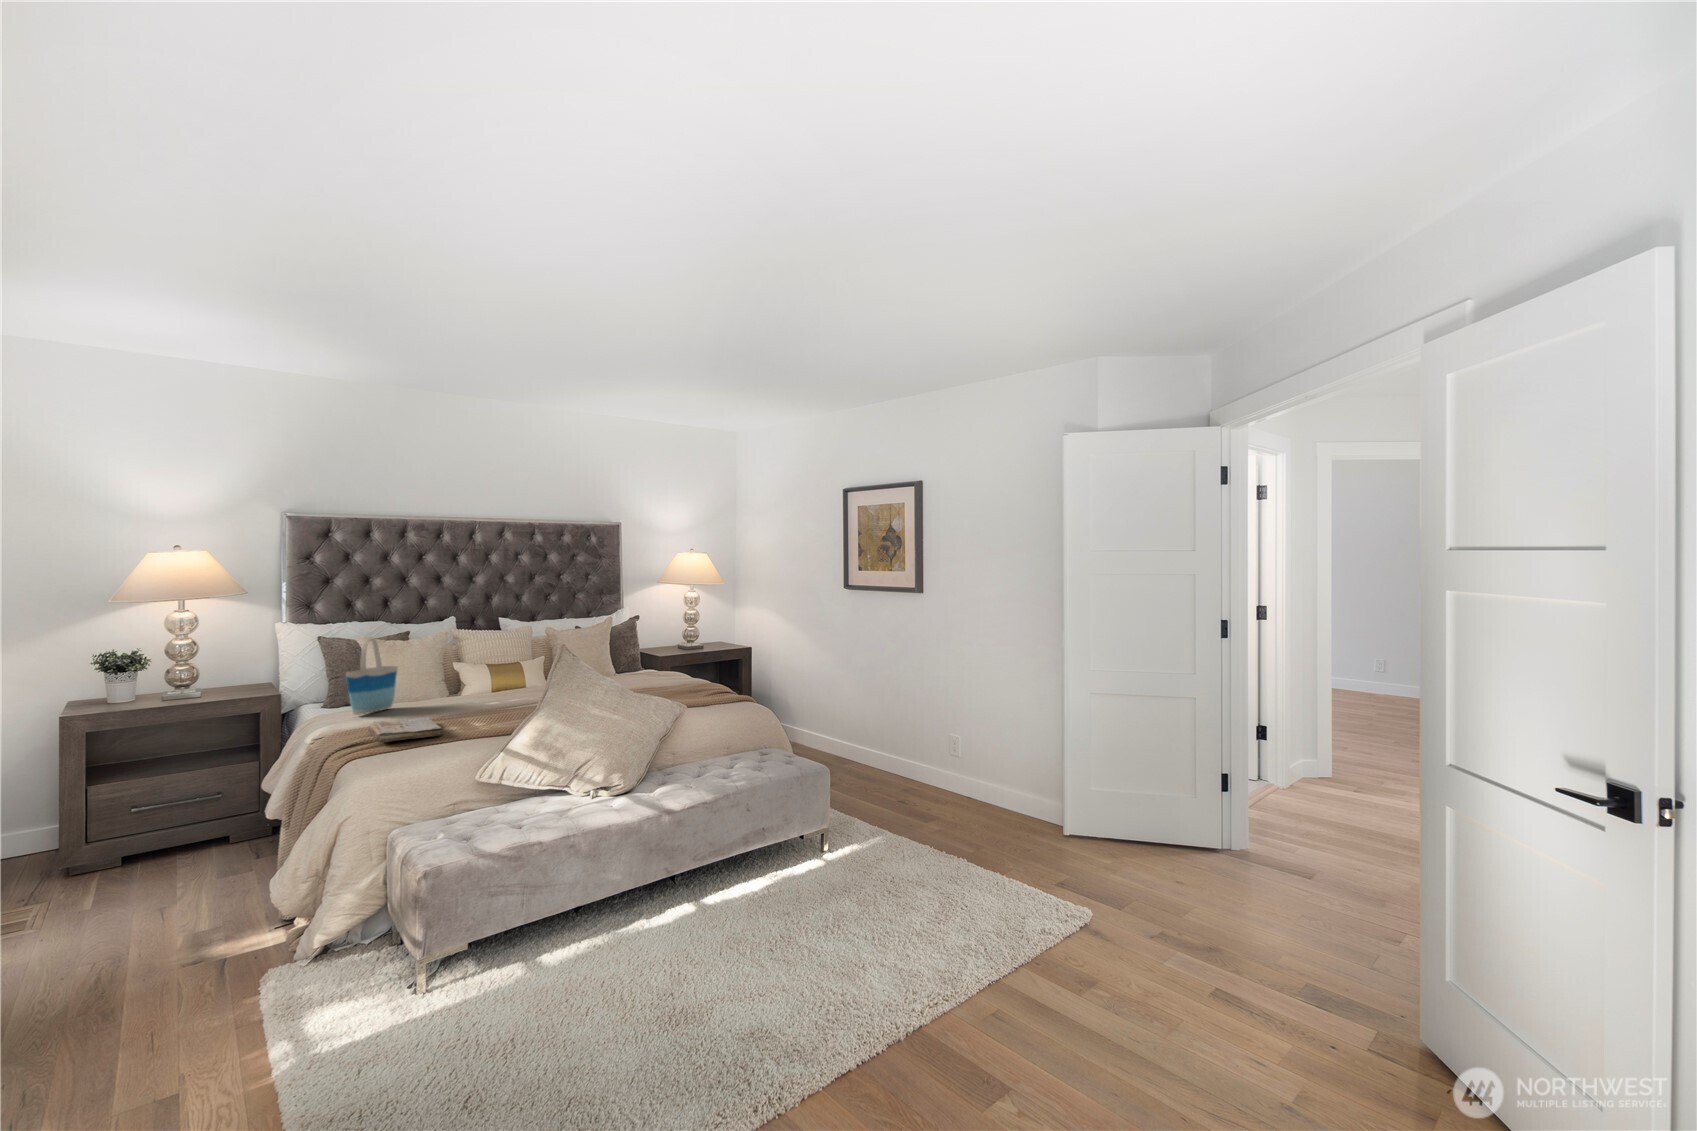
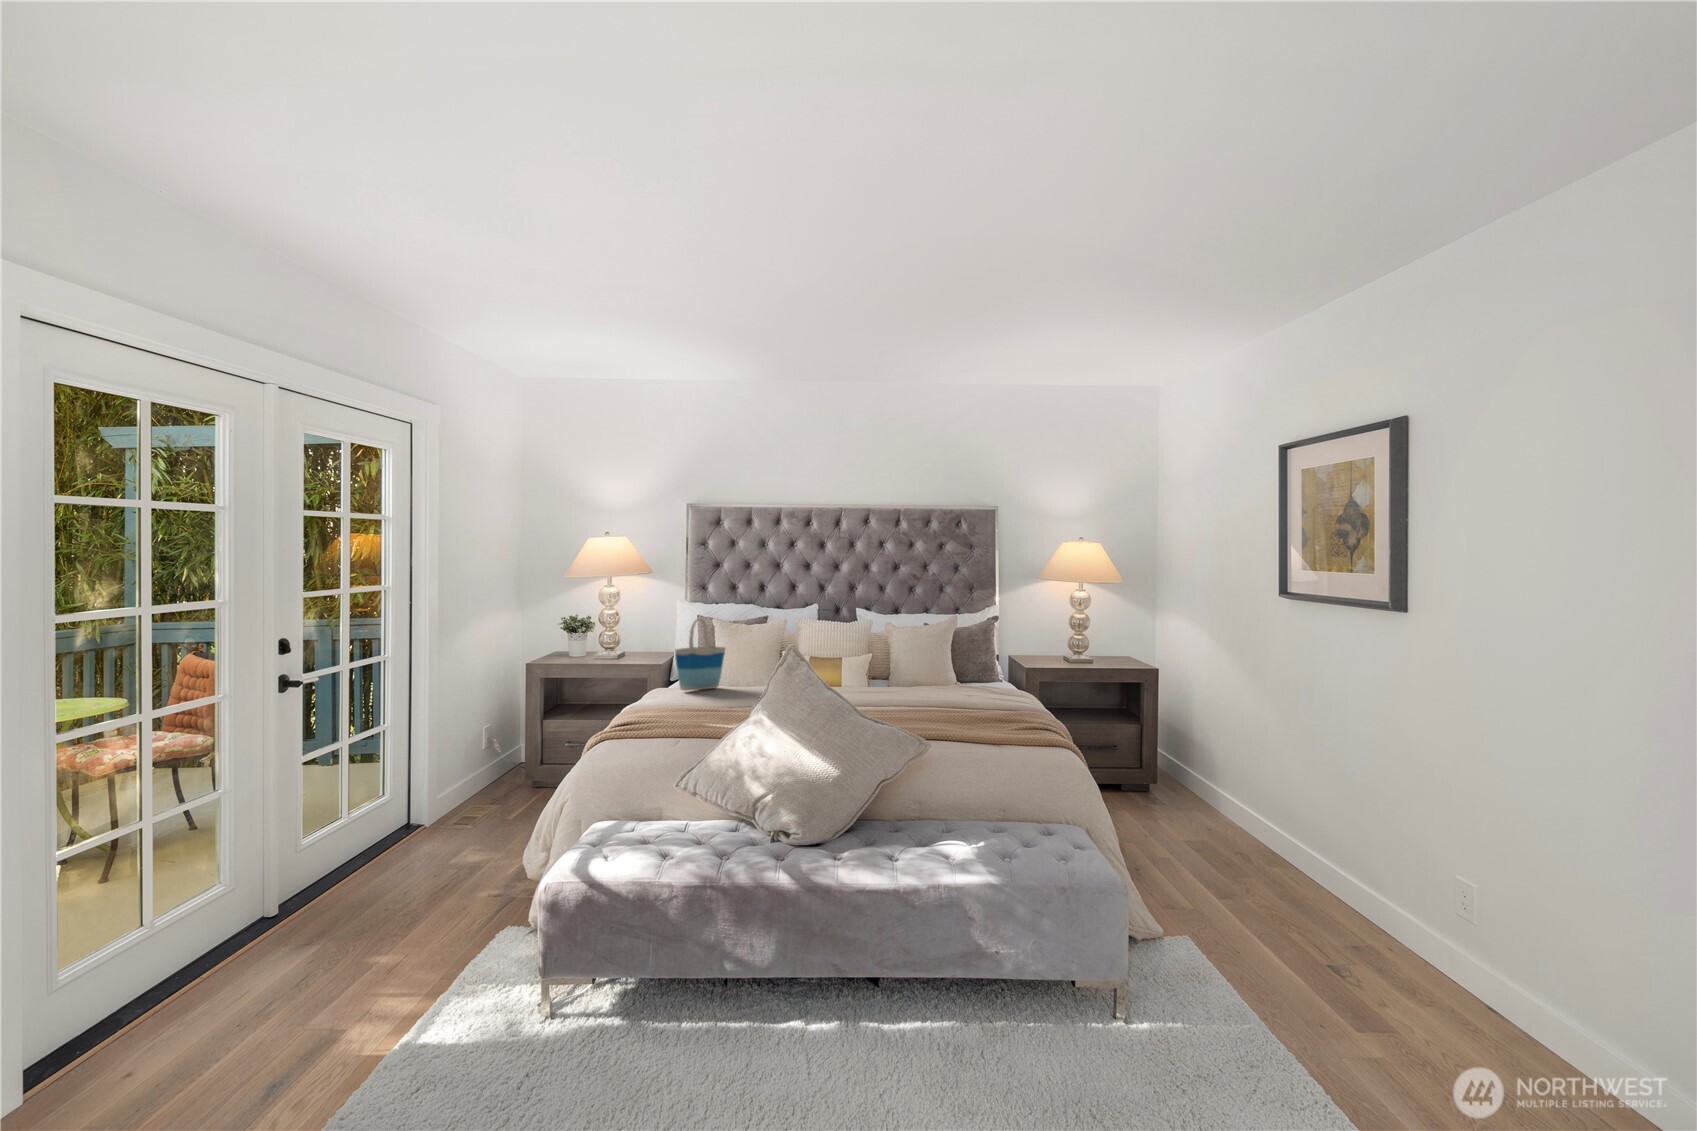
book: present [368,717,443,743] -> none [646,700,717,723]

